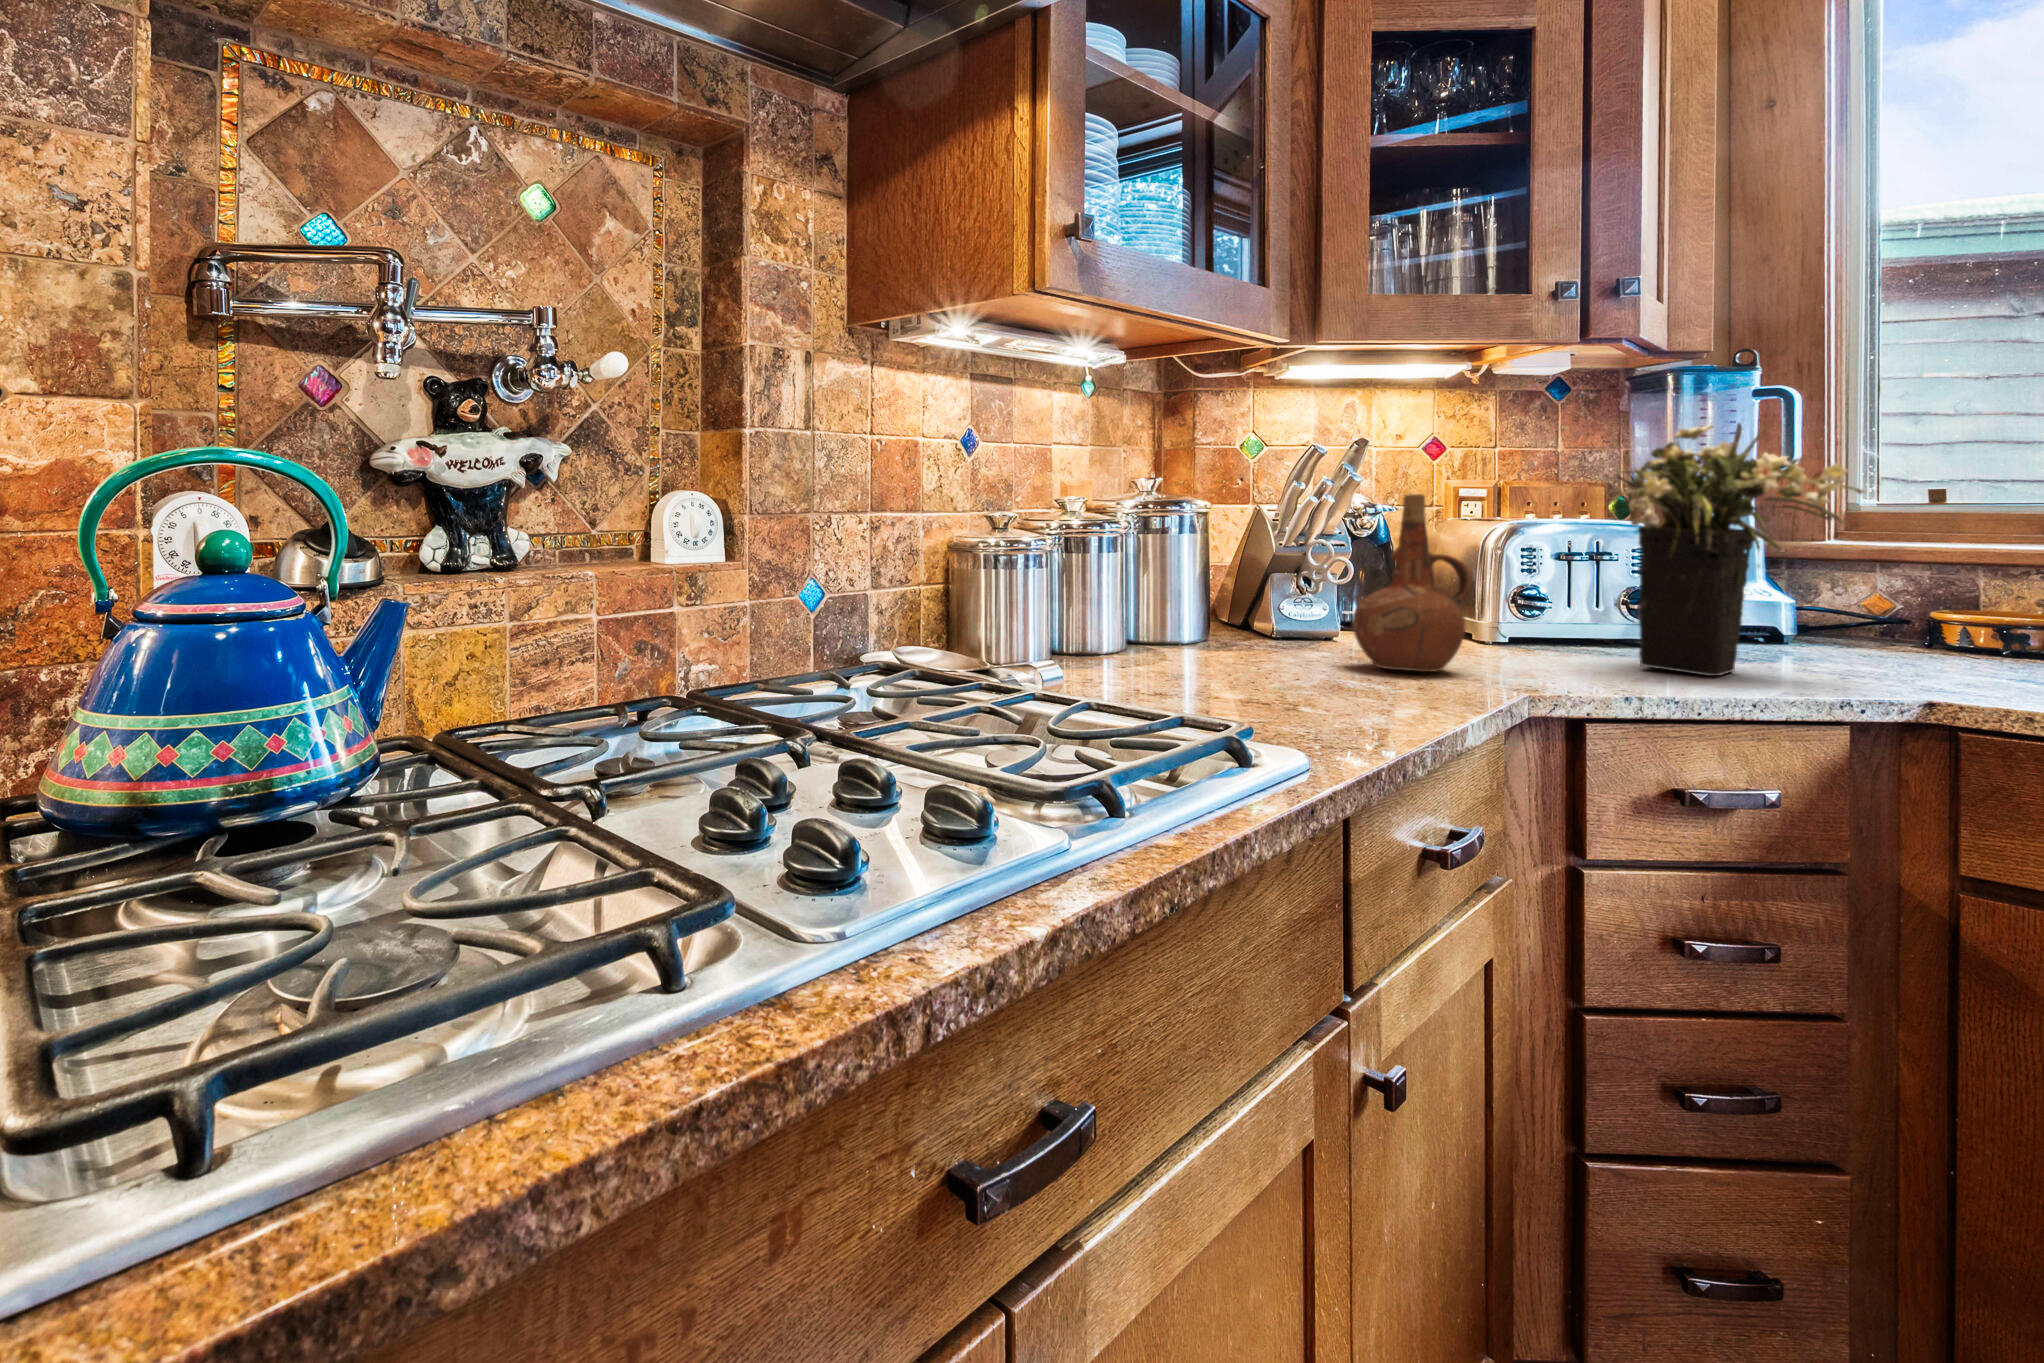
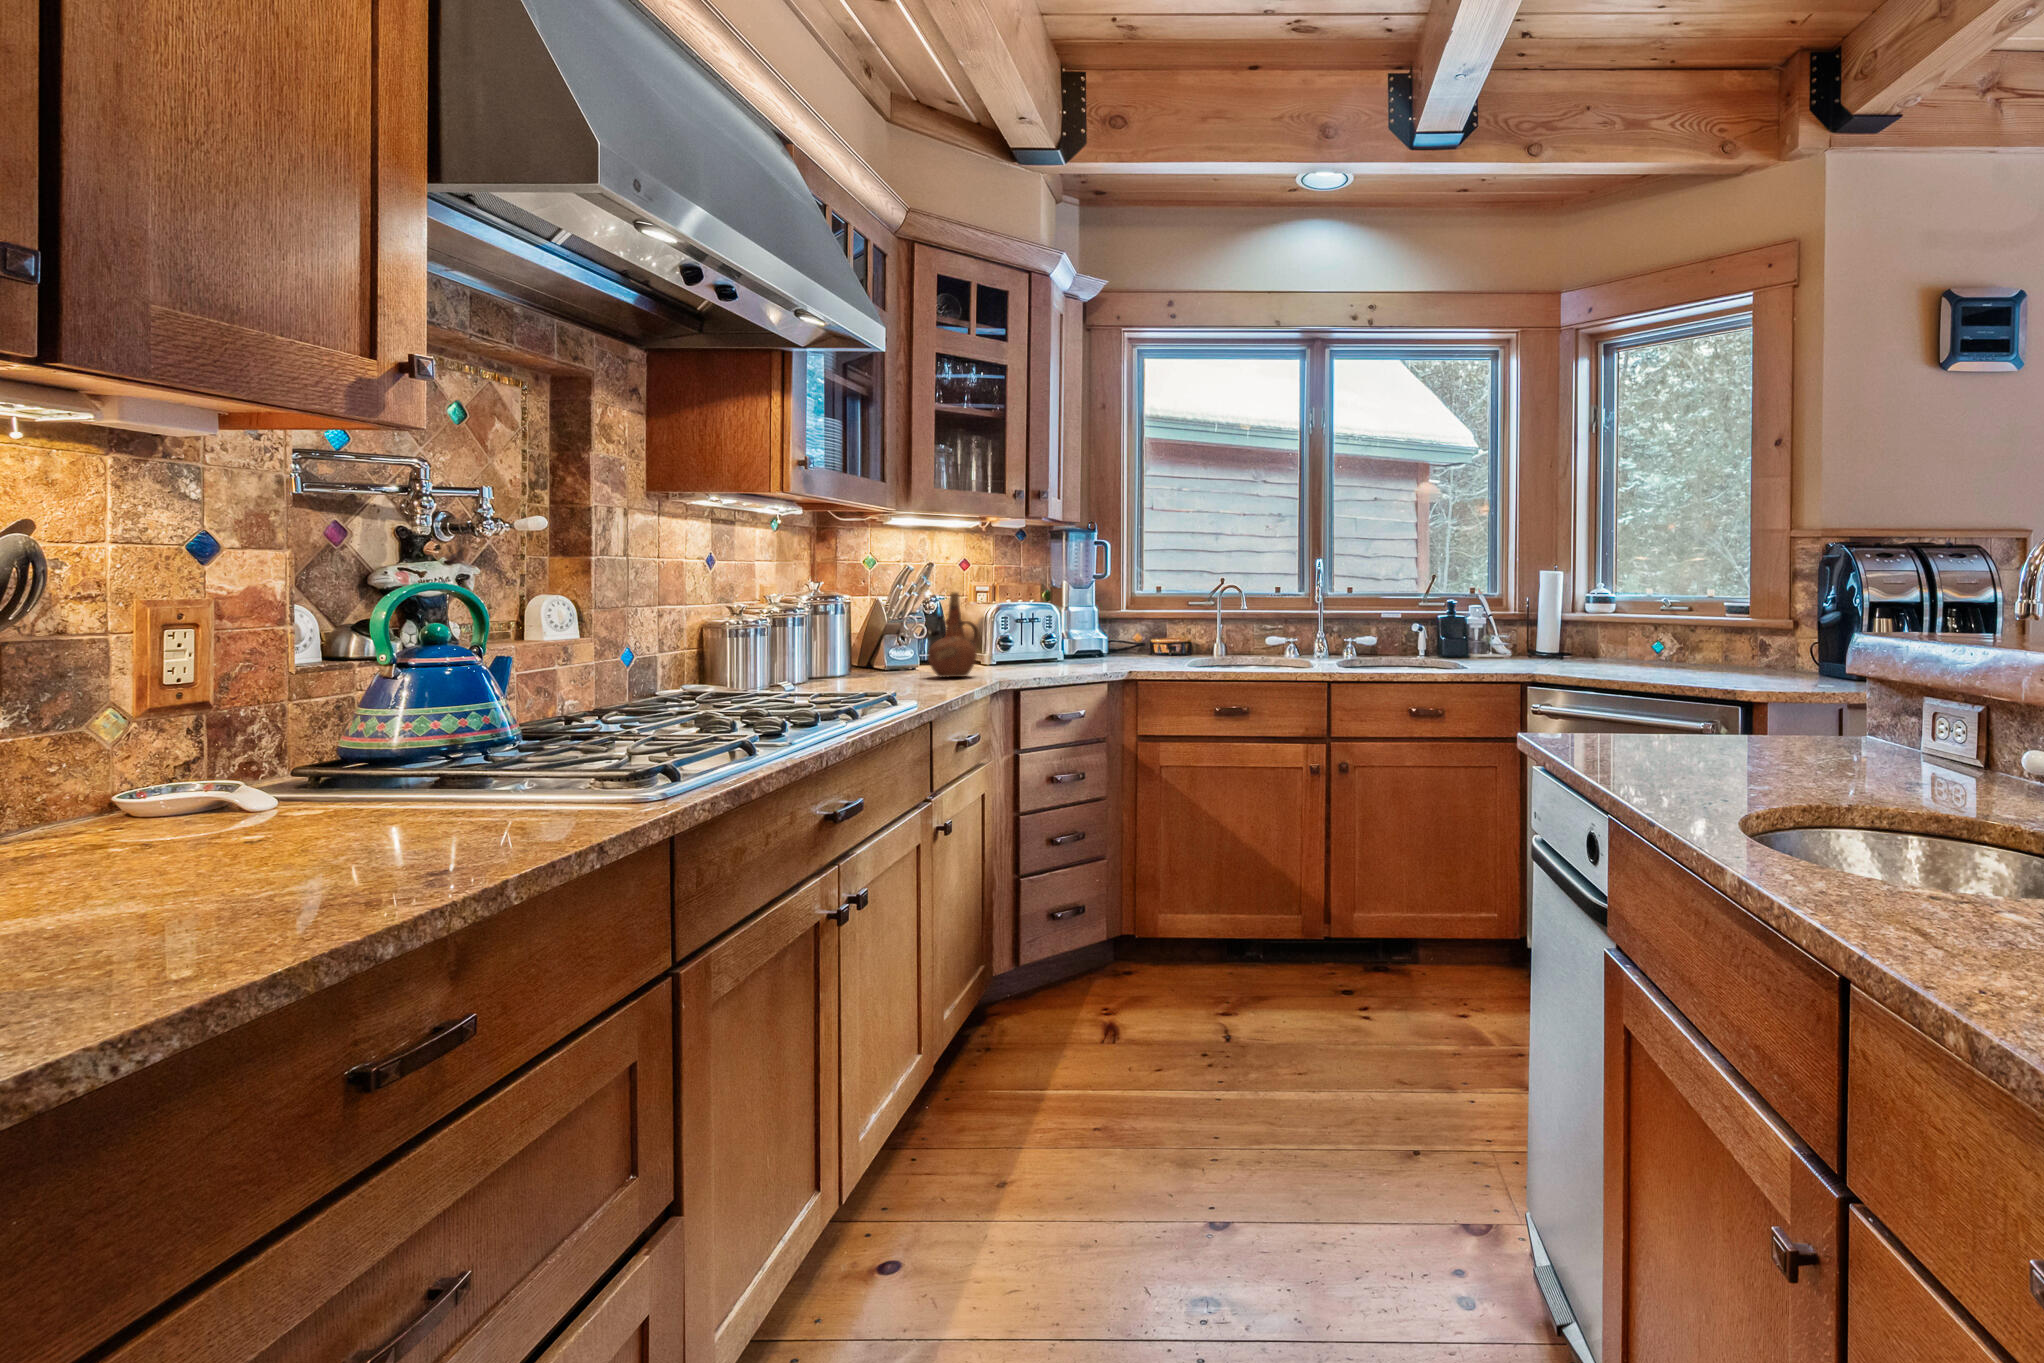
flower arrangement: present [1617,423,1864,676] -> none [1029,561,1117,670]

